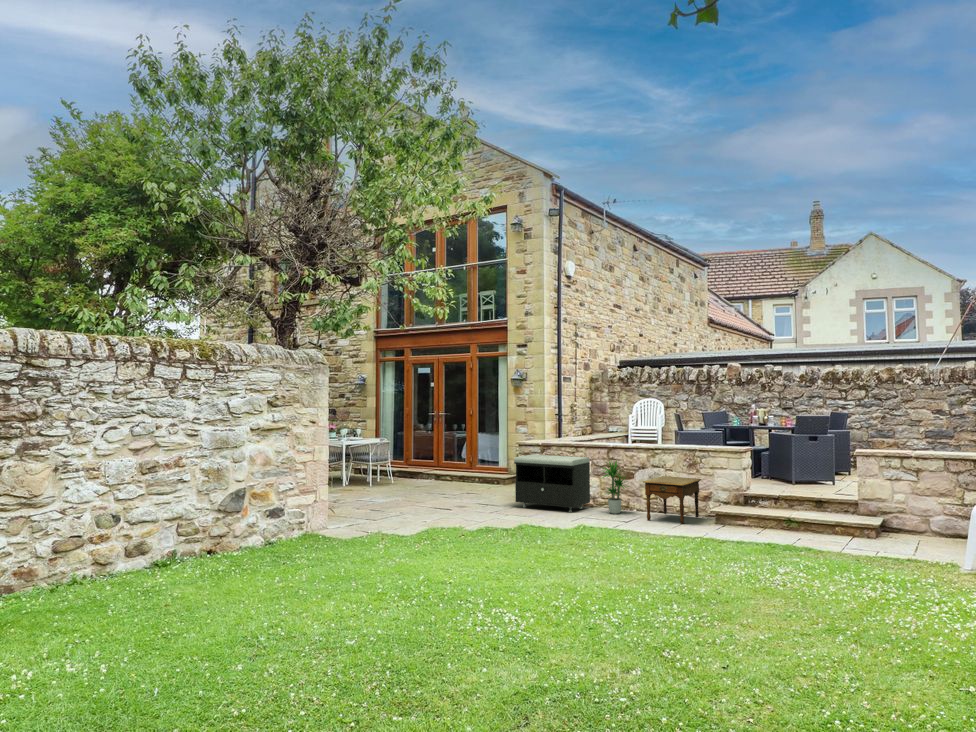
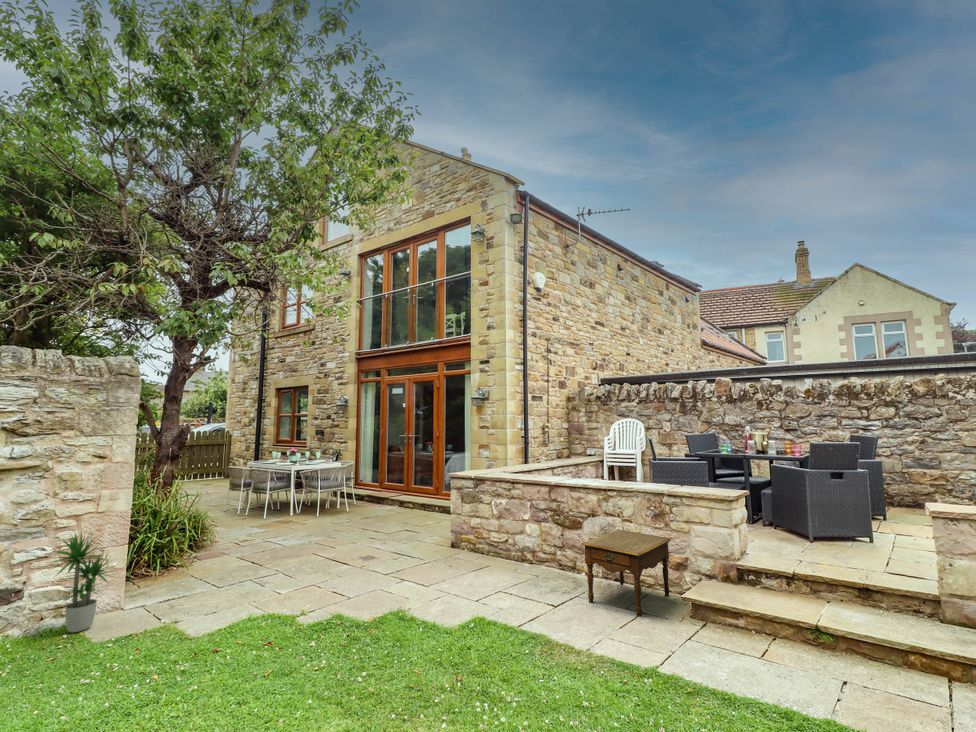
storage bench: present [514,455,590,512] -> none [431,490,527,574]
potted plant: present [602,461,629,514] -> present [52,532,112,632]

